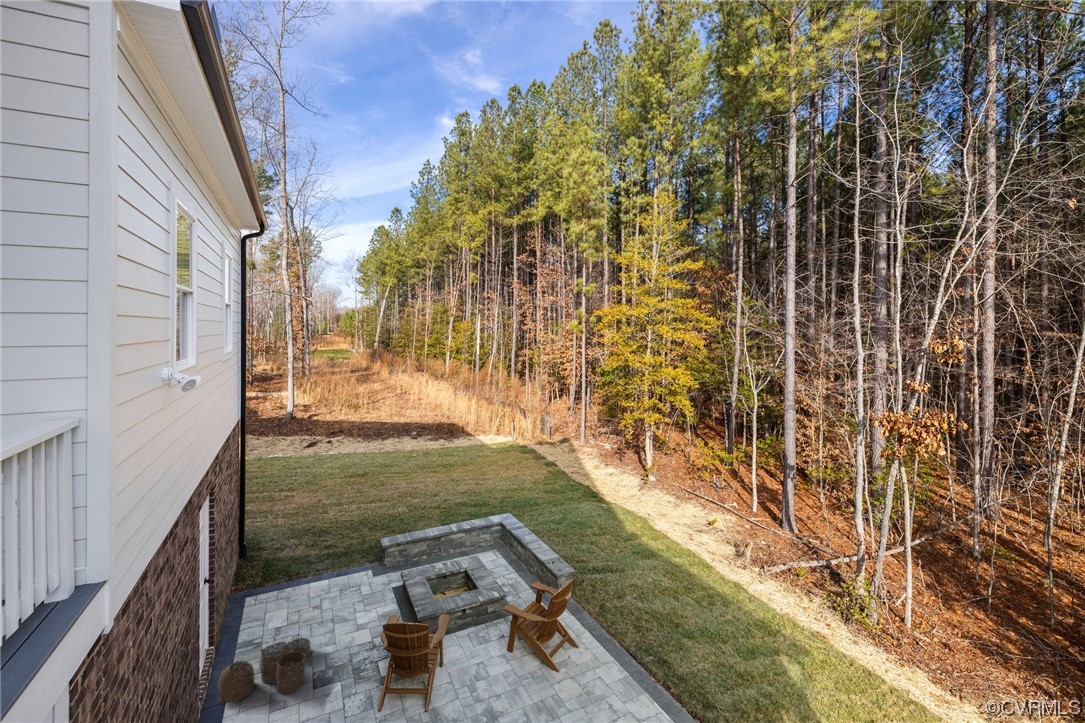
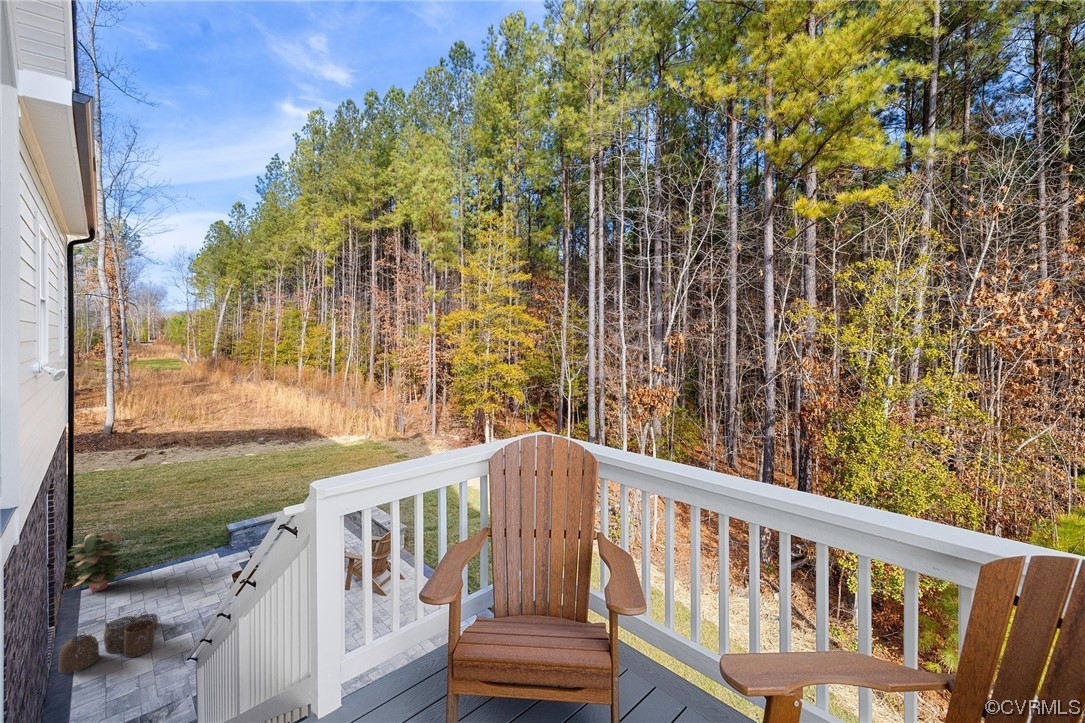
decorative plant: none [239,537,288,596] -> present [69,532,123,592]

